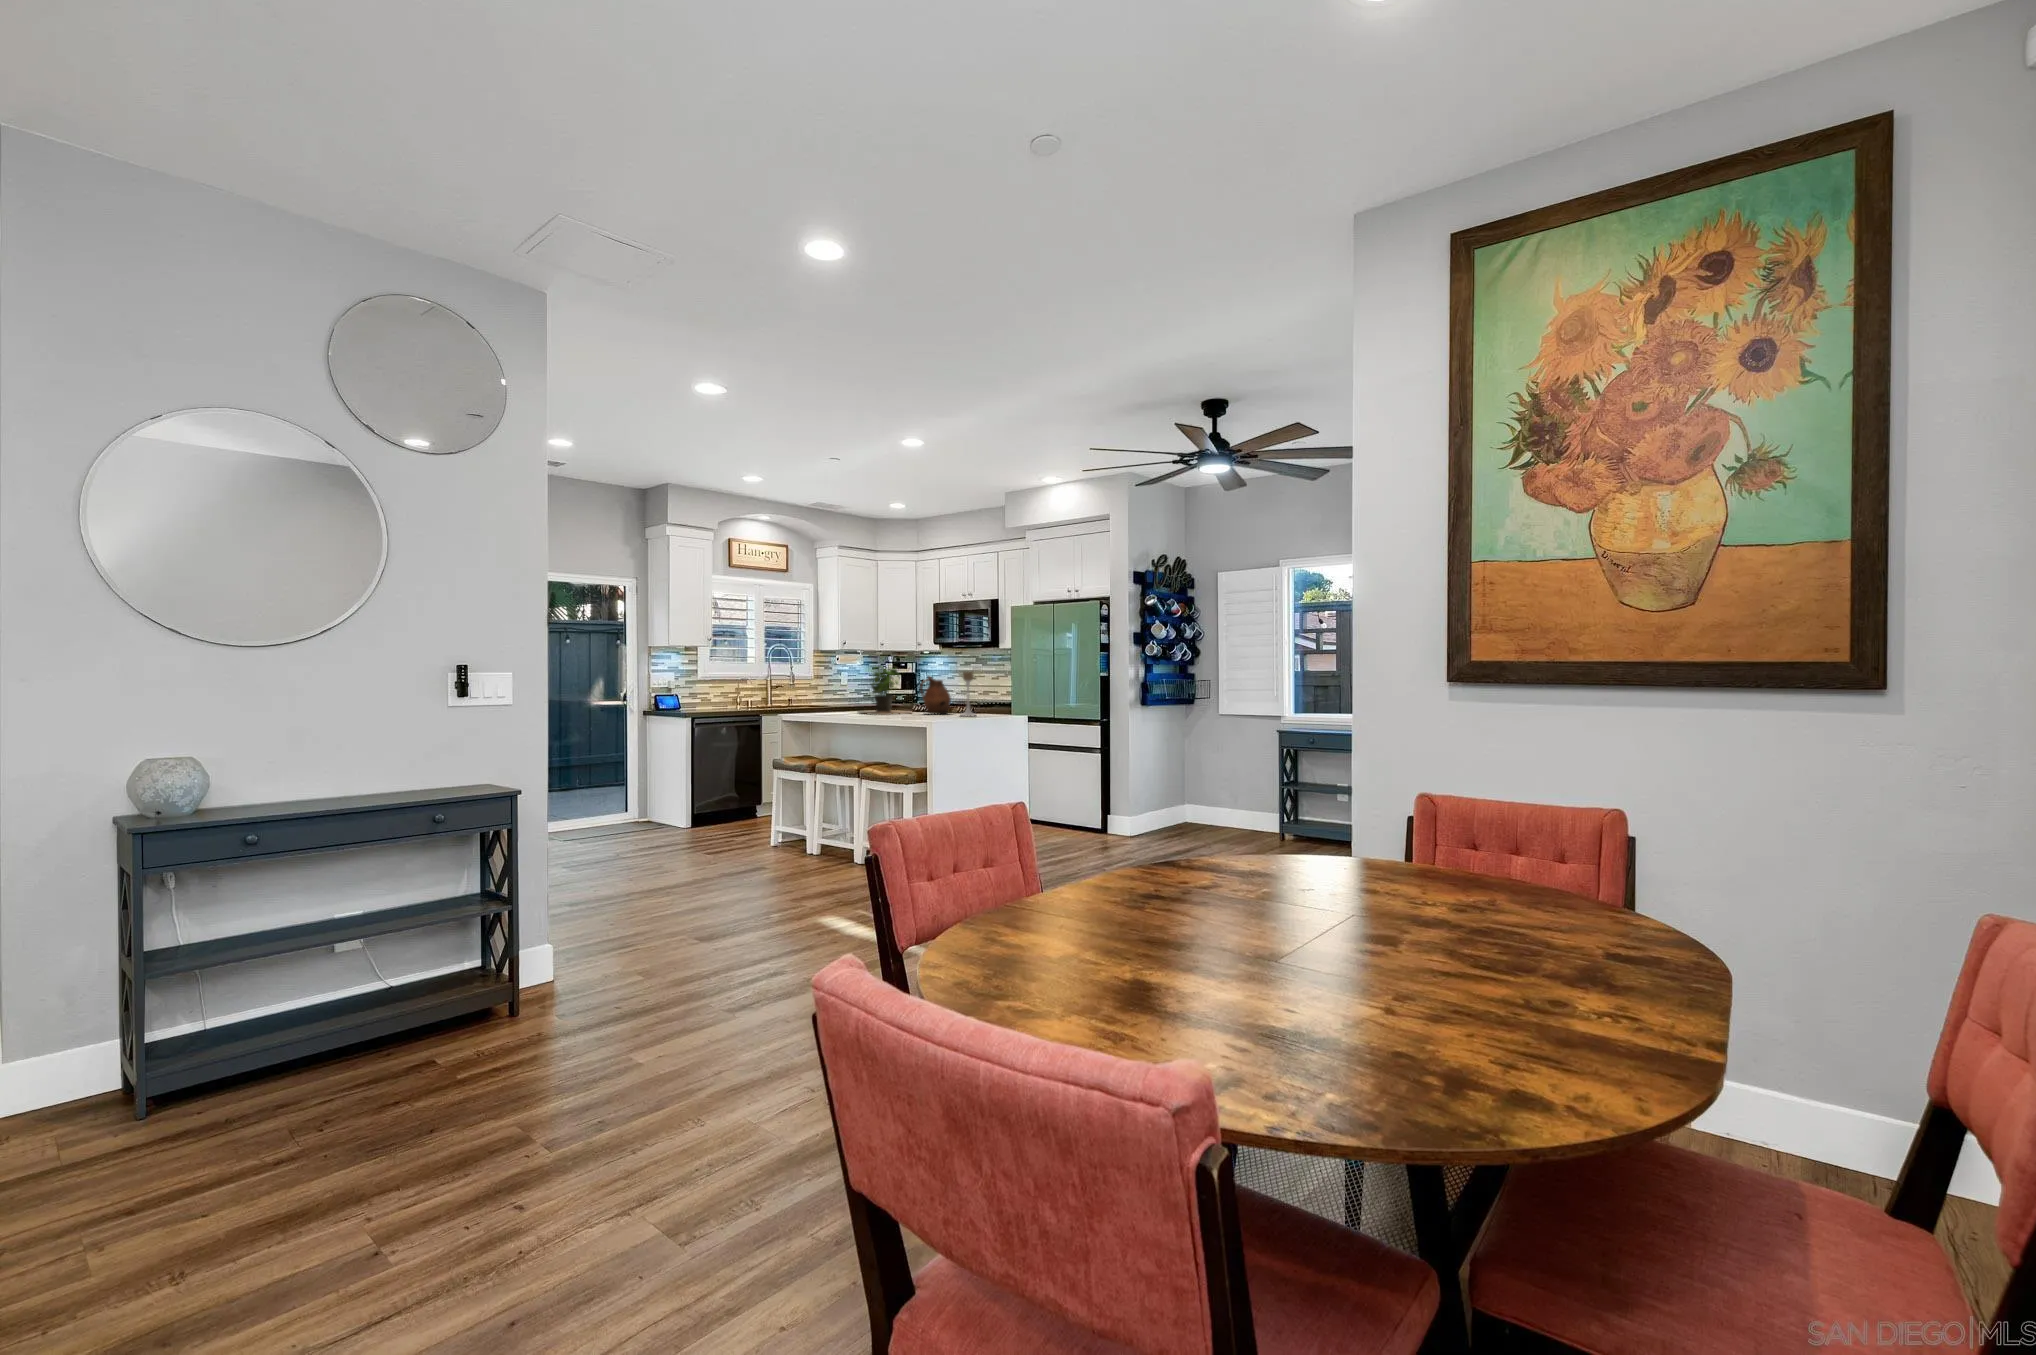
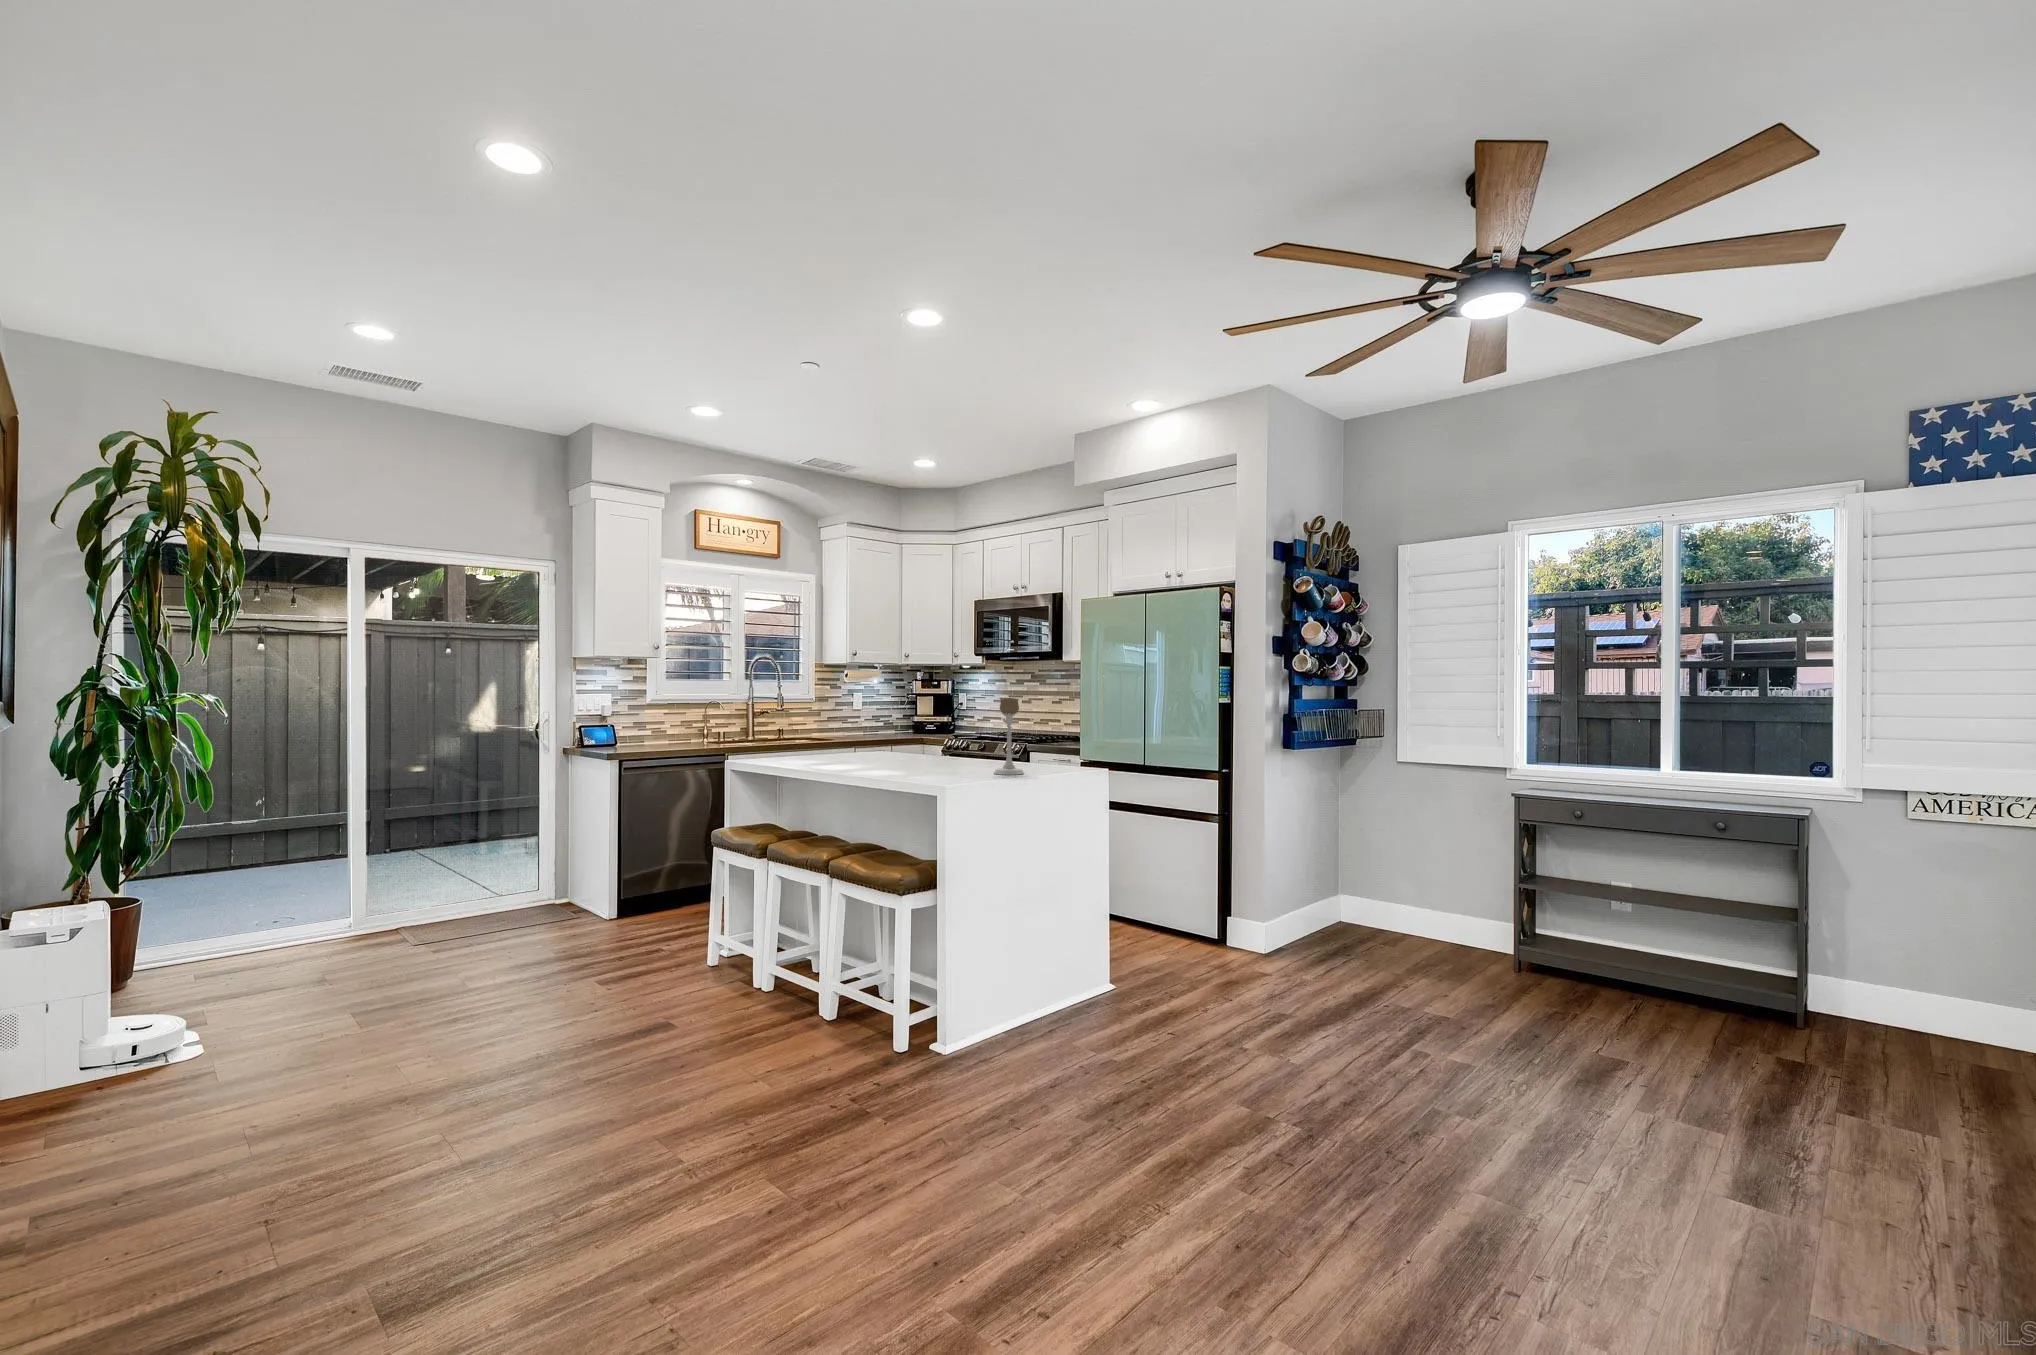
potted plant: present [858,668,912,715] -> none [841,688,926,766]
ceramic pitcher: present [920,676,951,714] -> none [935,703,994,767]

